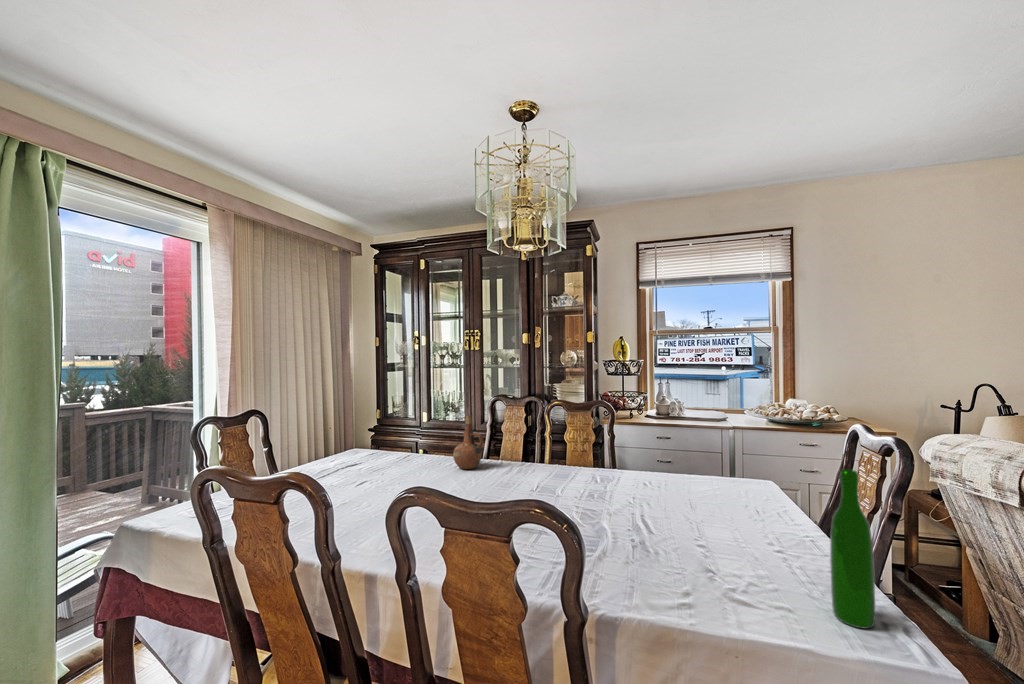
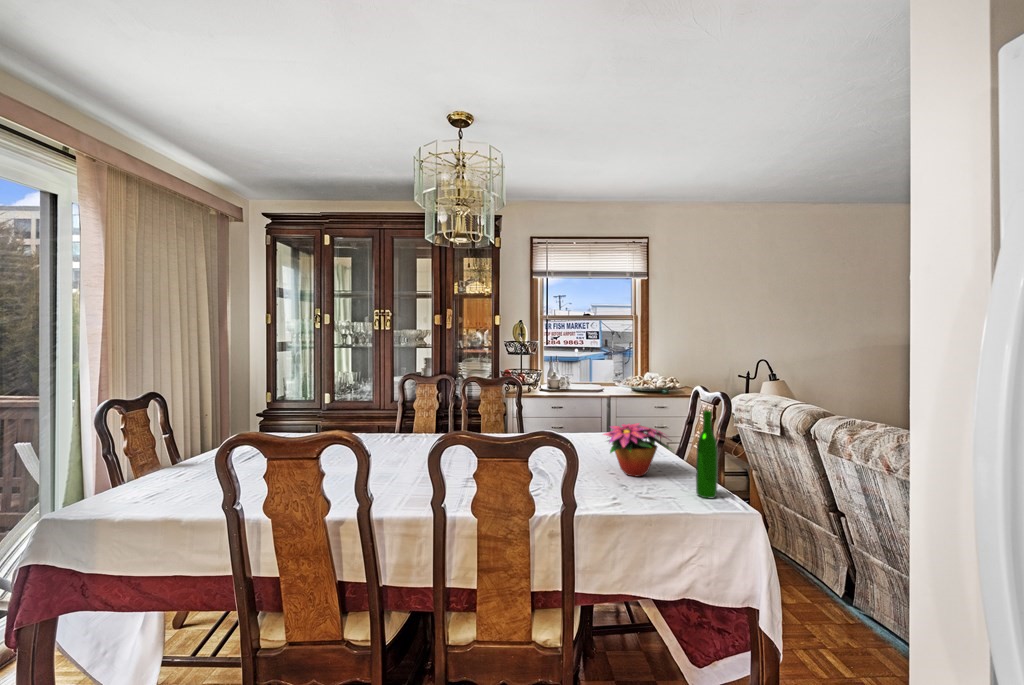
ceramic pitcher: present [453,415,484,469] -> none [391,392,420,440]
flower arrangement: none [674,474,800,559] -> present [603,423,670,477]

